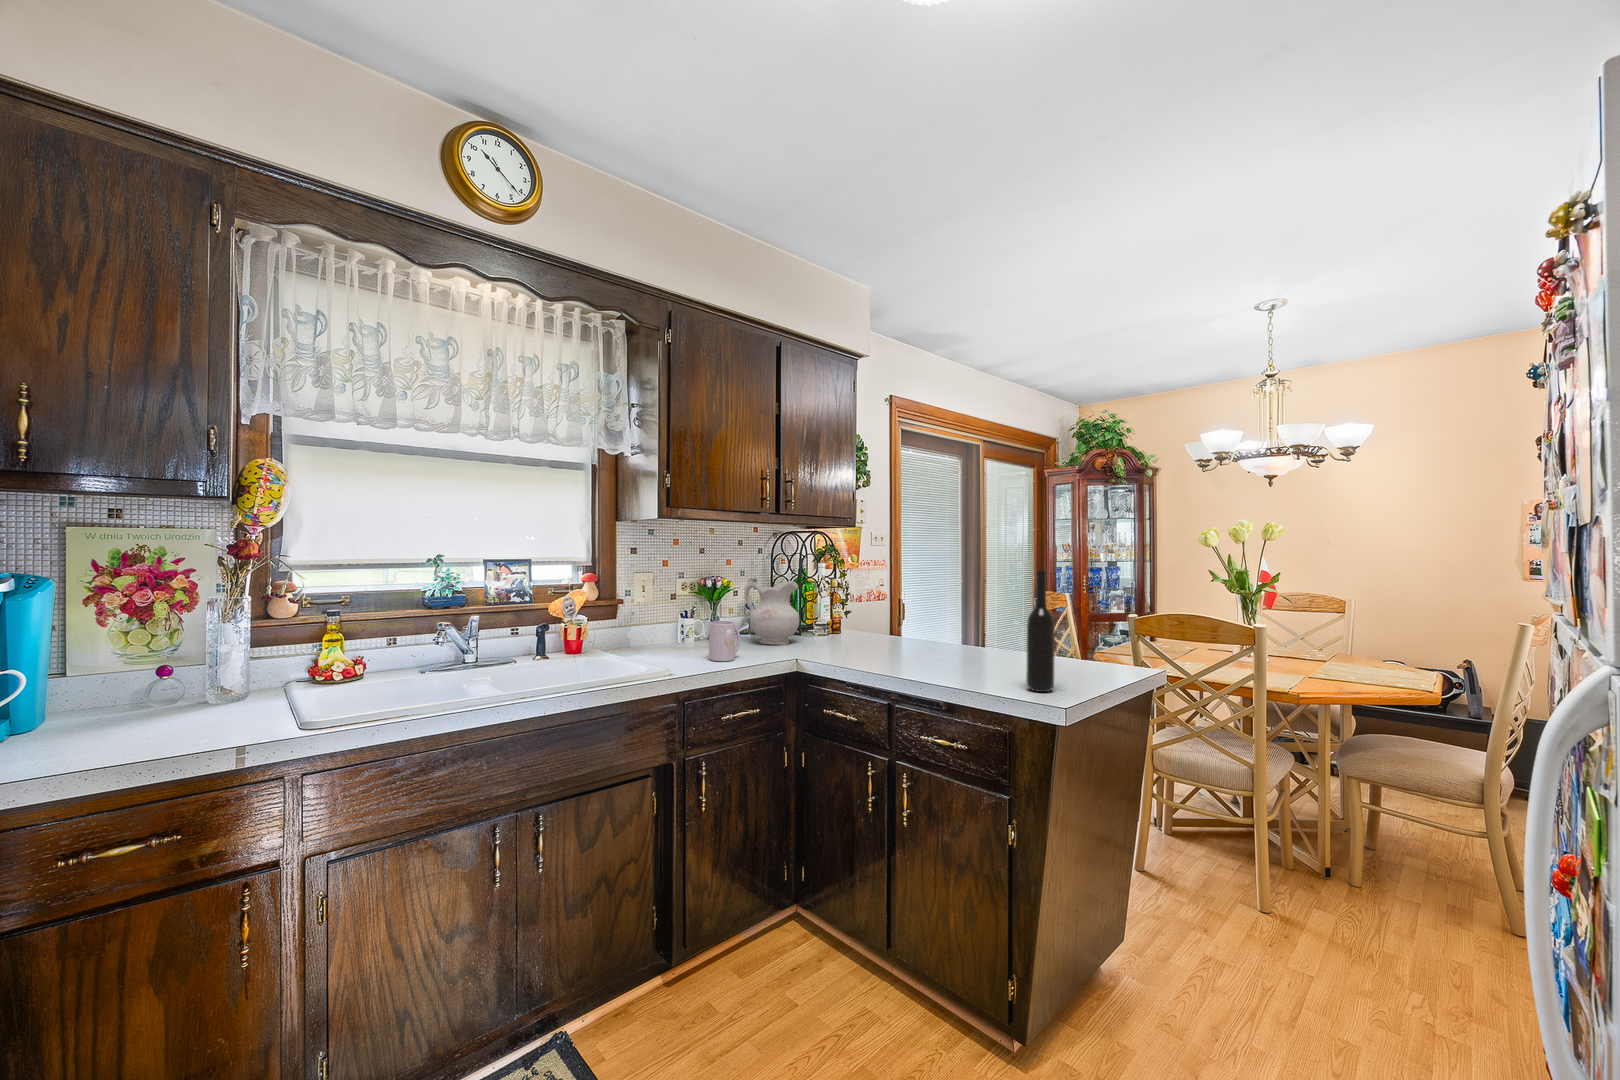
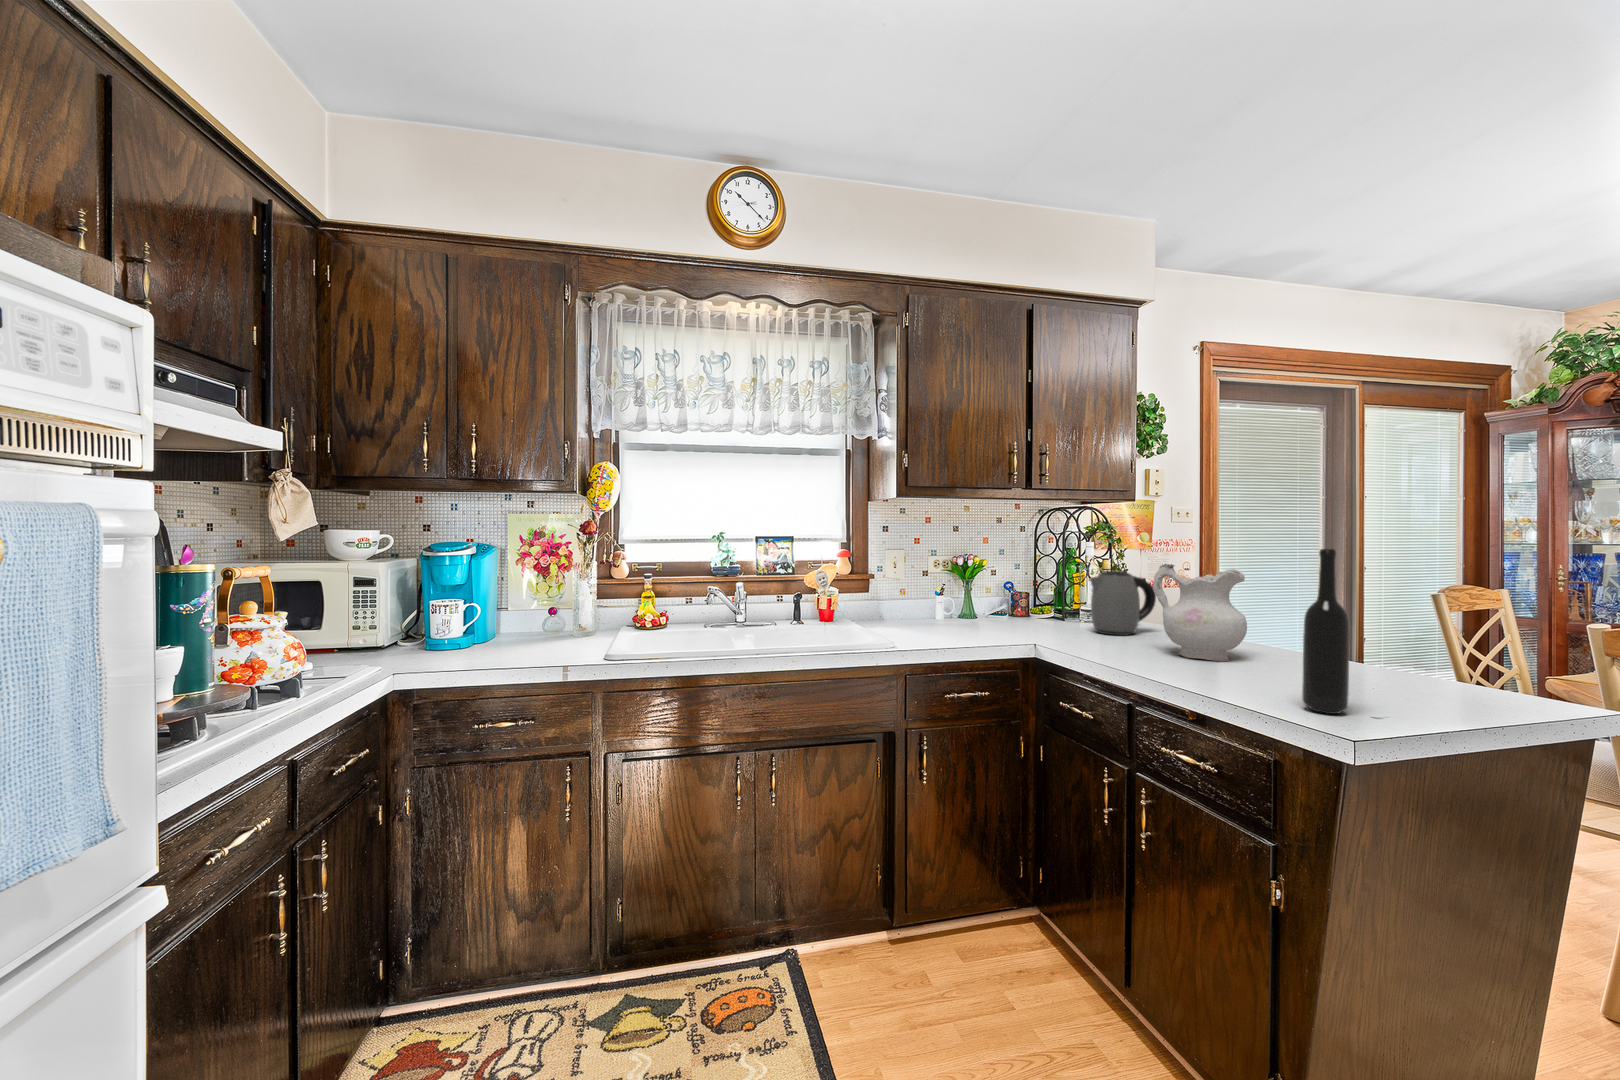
ceramic pitcher: present [744,578,799,645] -> present [1154,564,1247,661]
kettle: none [831,588,881,646] -> present [1090,570,1156,636]
mug: present [709,621,740,661] -> none [942,599,975,640]

